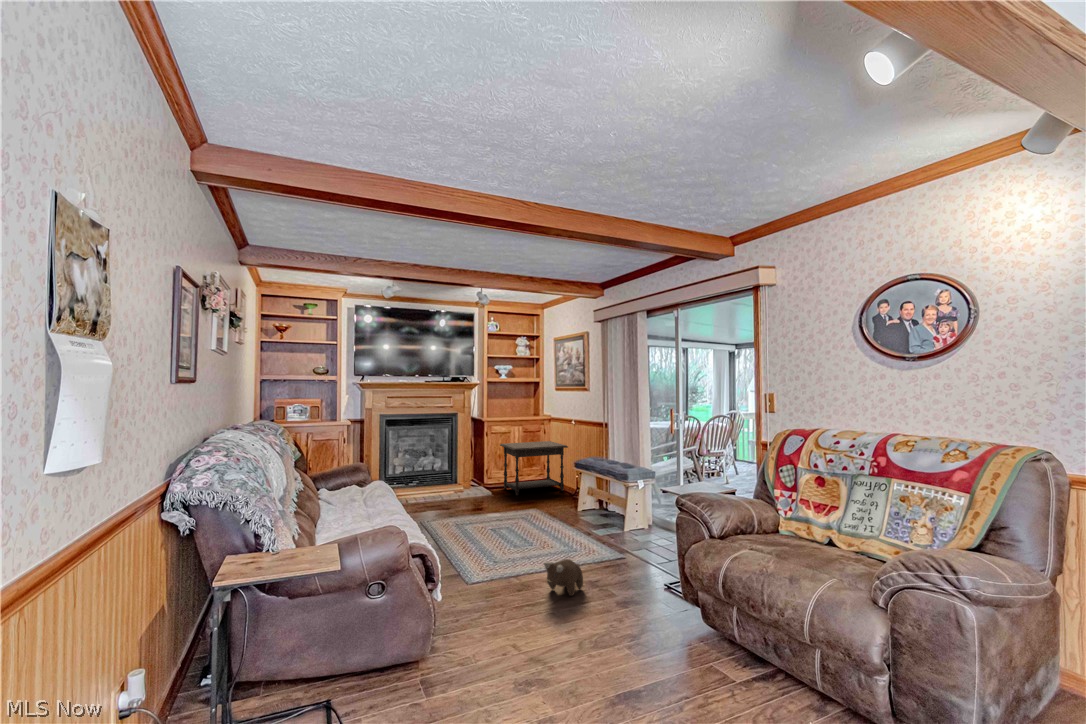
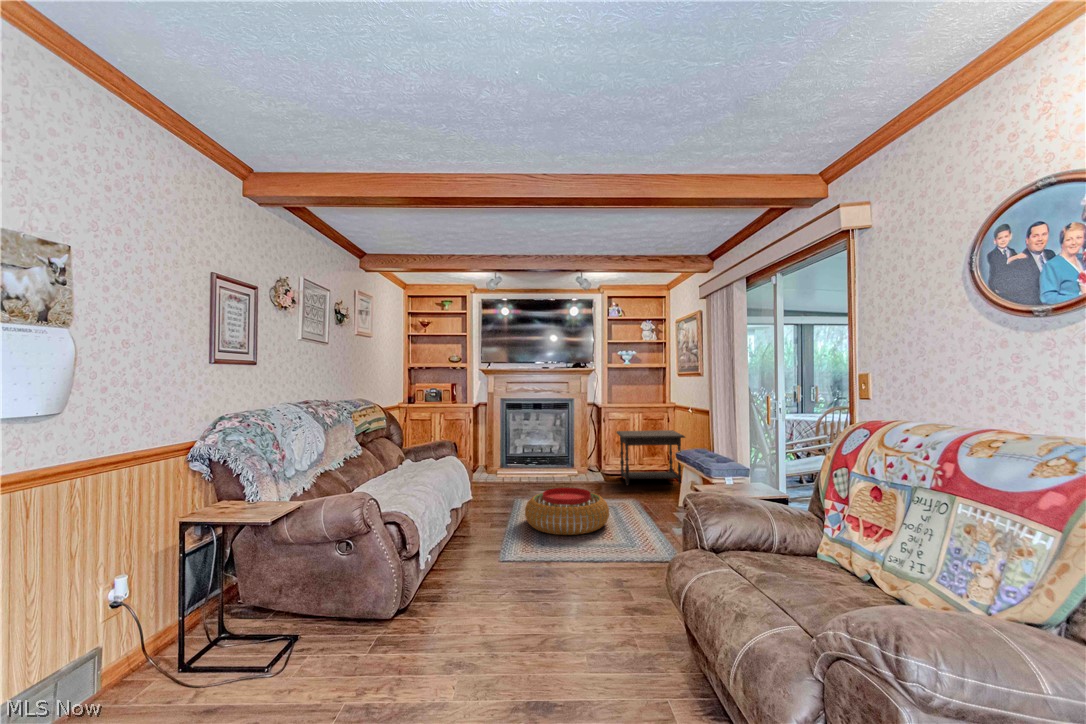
pouf: none [455,501,538,549] -> present [525,487,609,535]
plush toy: present [544,559,583,596] -> none [554,553,602,593]

